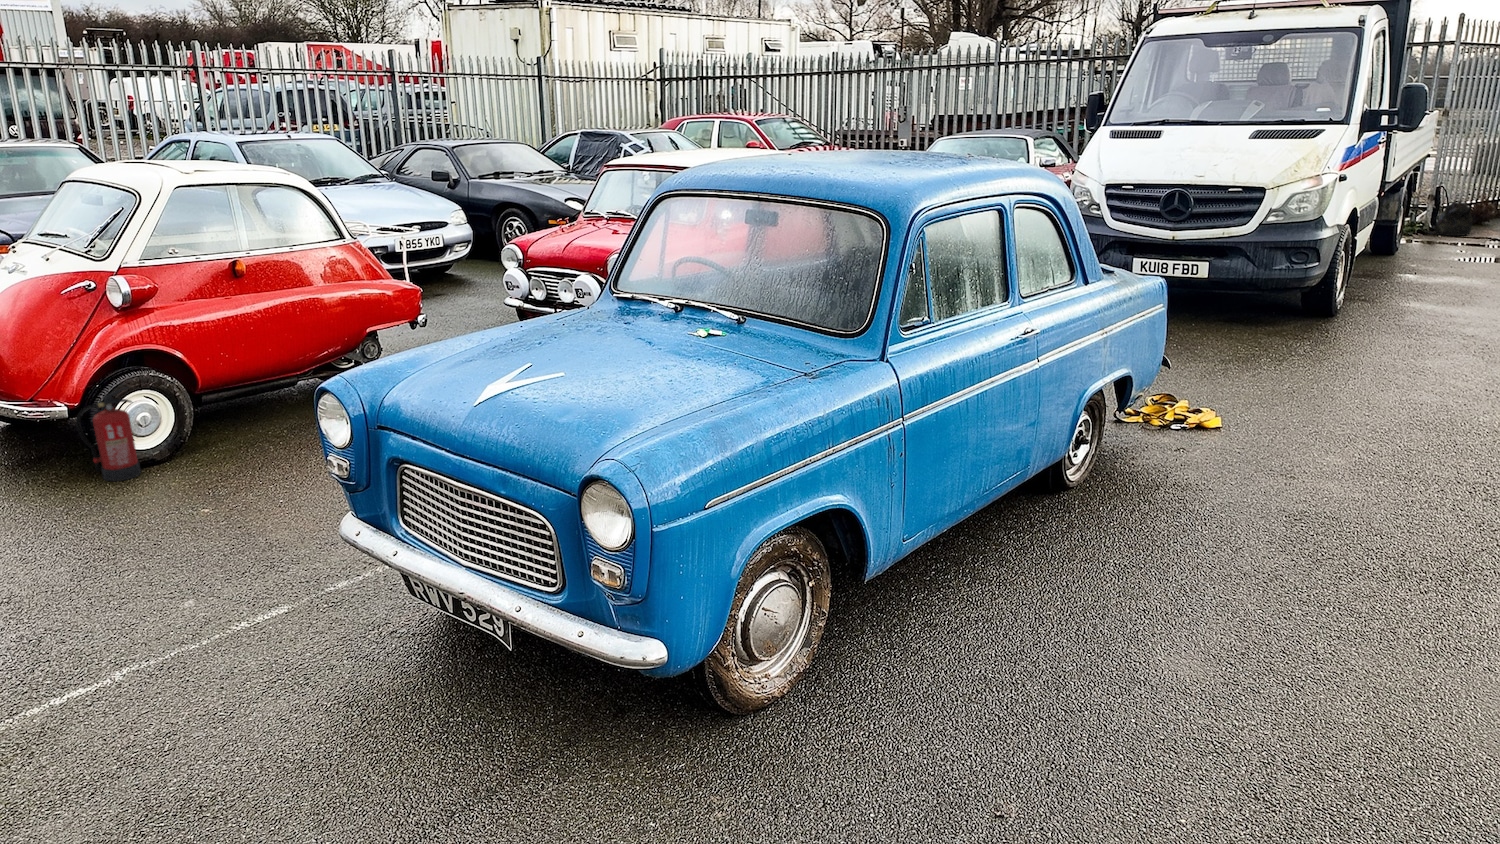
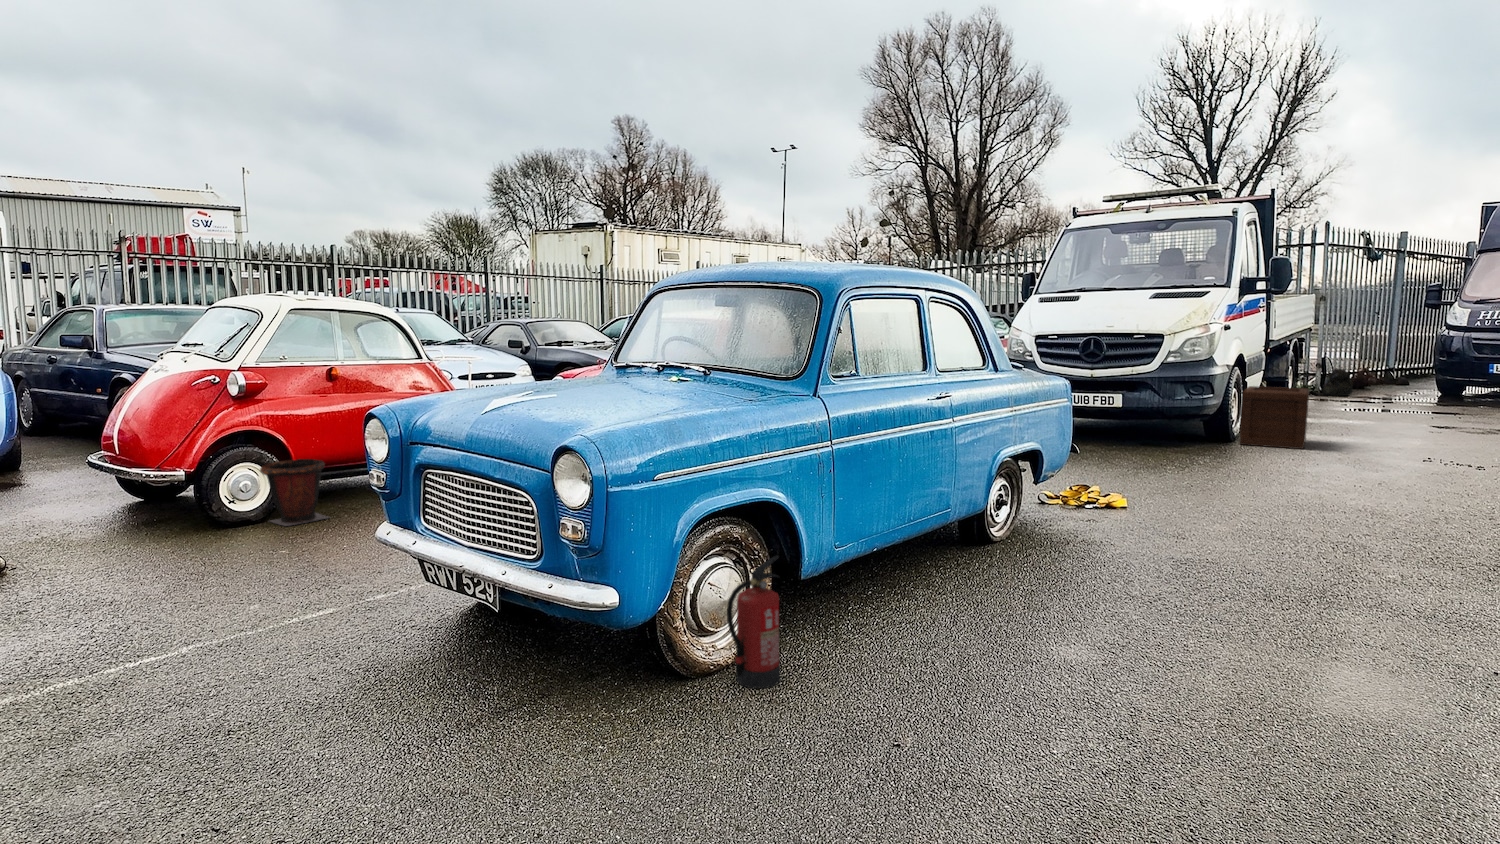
wooden crate: none [1343,245,1432,326] -> present [1240,386,1309,449]
waste bin: none [159,378,253,469] -> present [260,459,328,526]
fire extinguisher: present [76,387,141,481] -> present [727,556,780,688]

